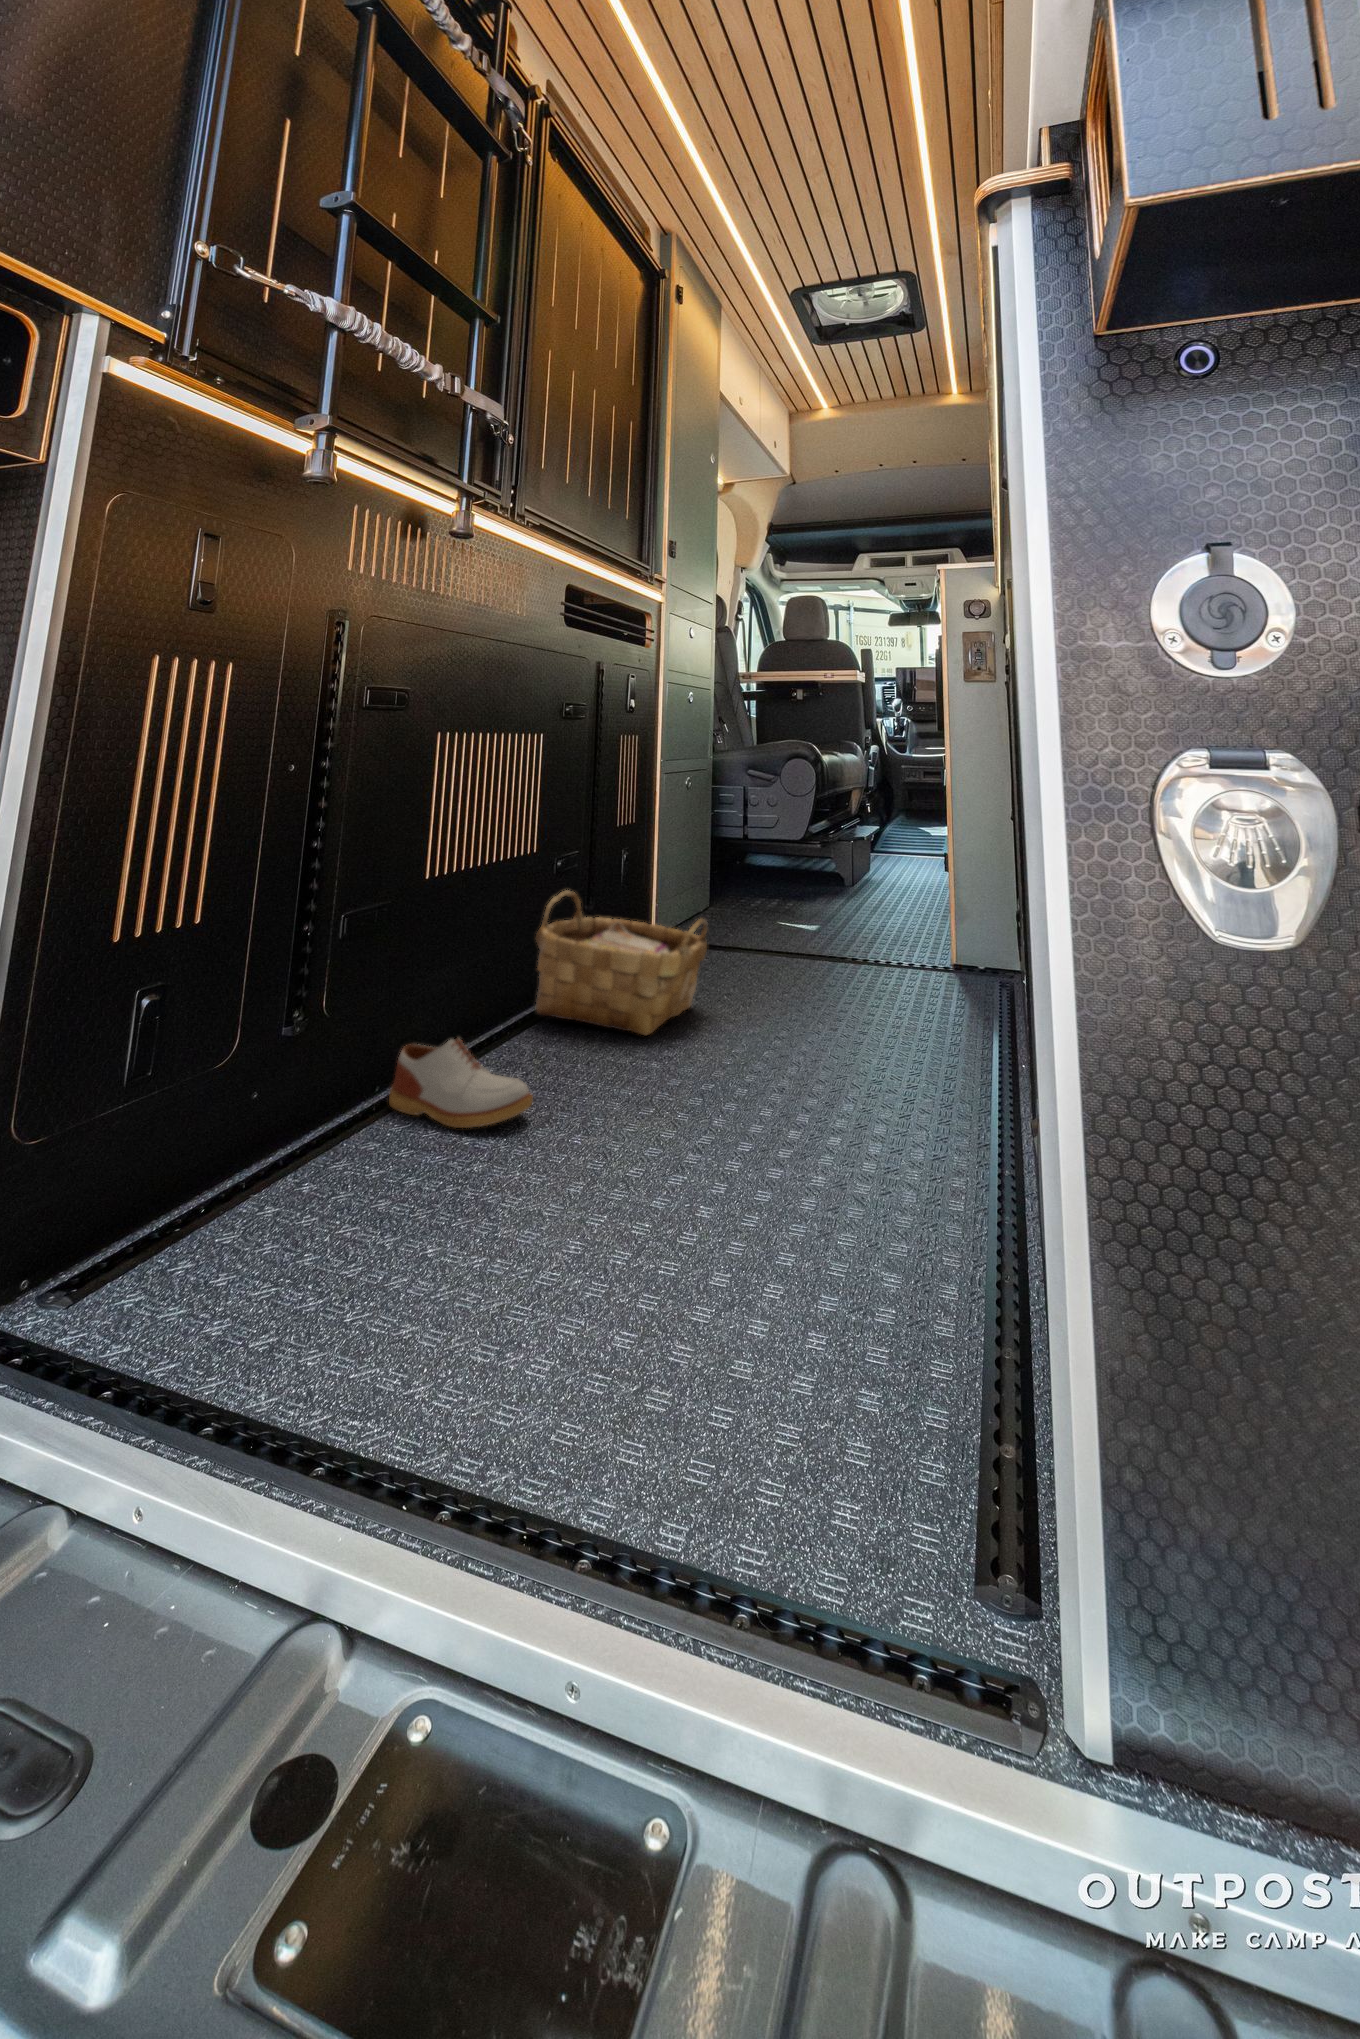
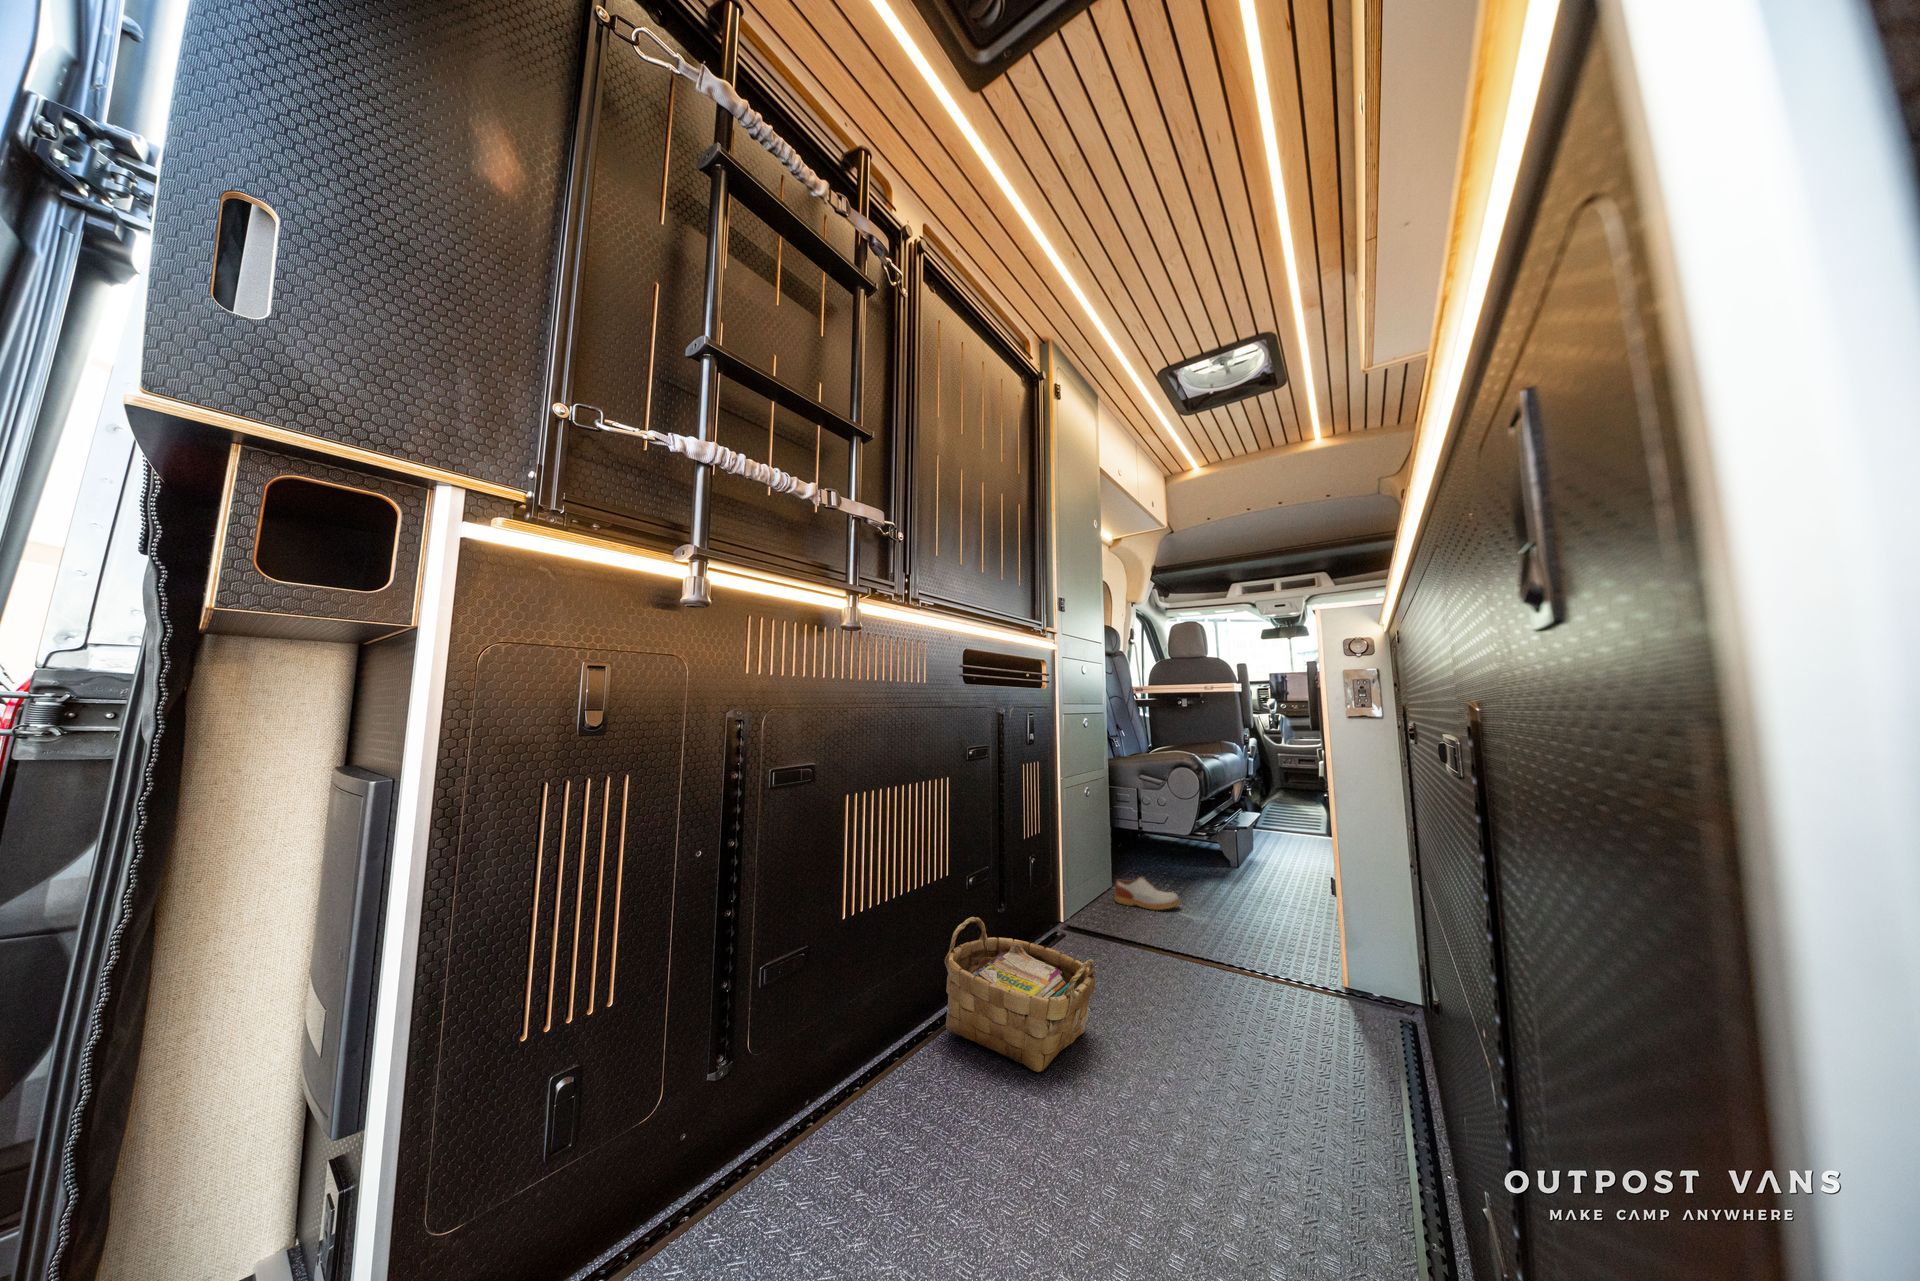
shoe: present [389,1038,533,1128] -> present [1115,877,1180,910]

